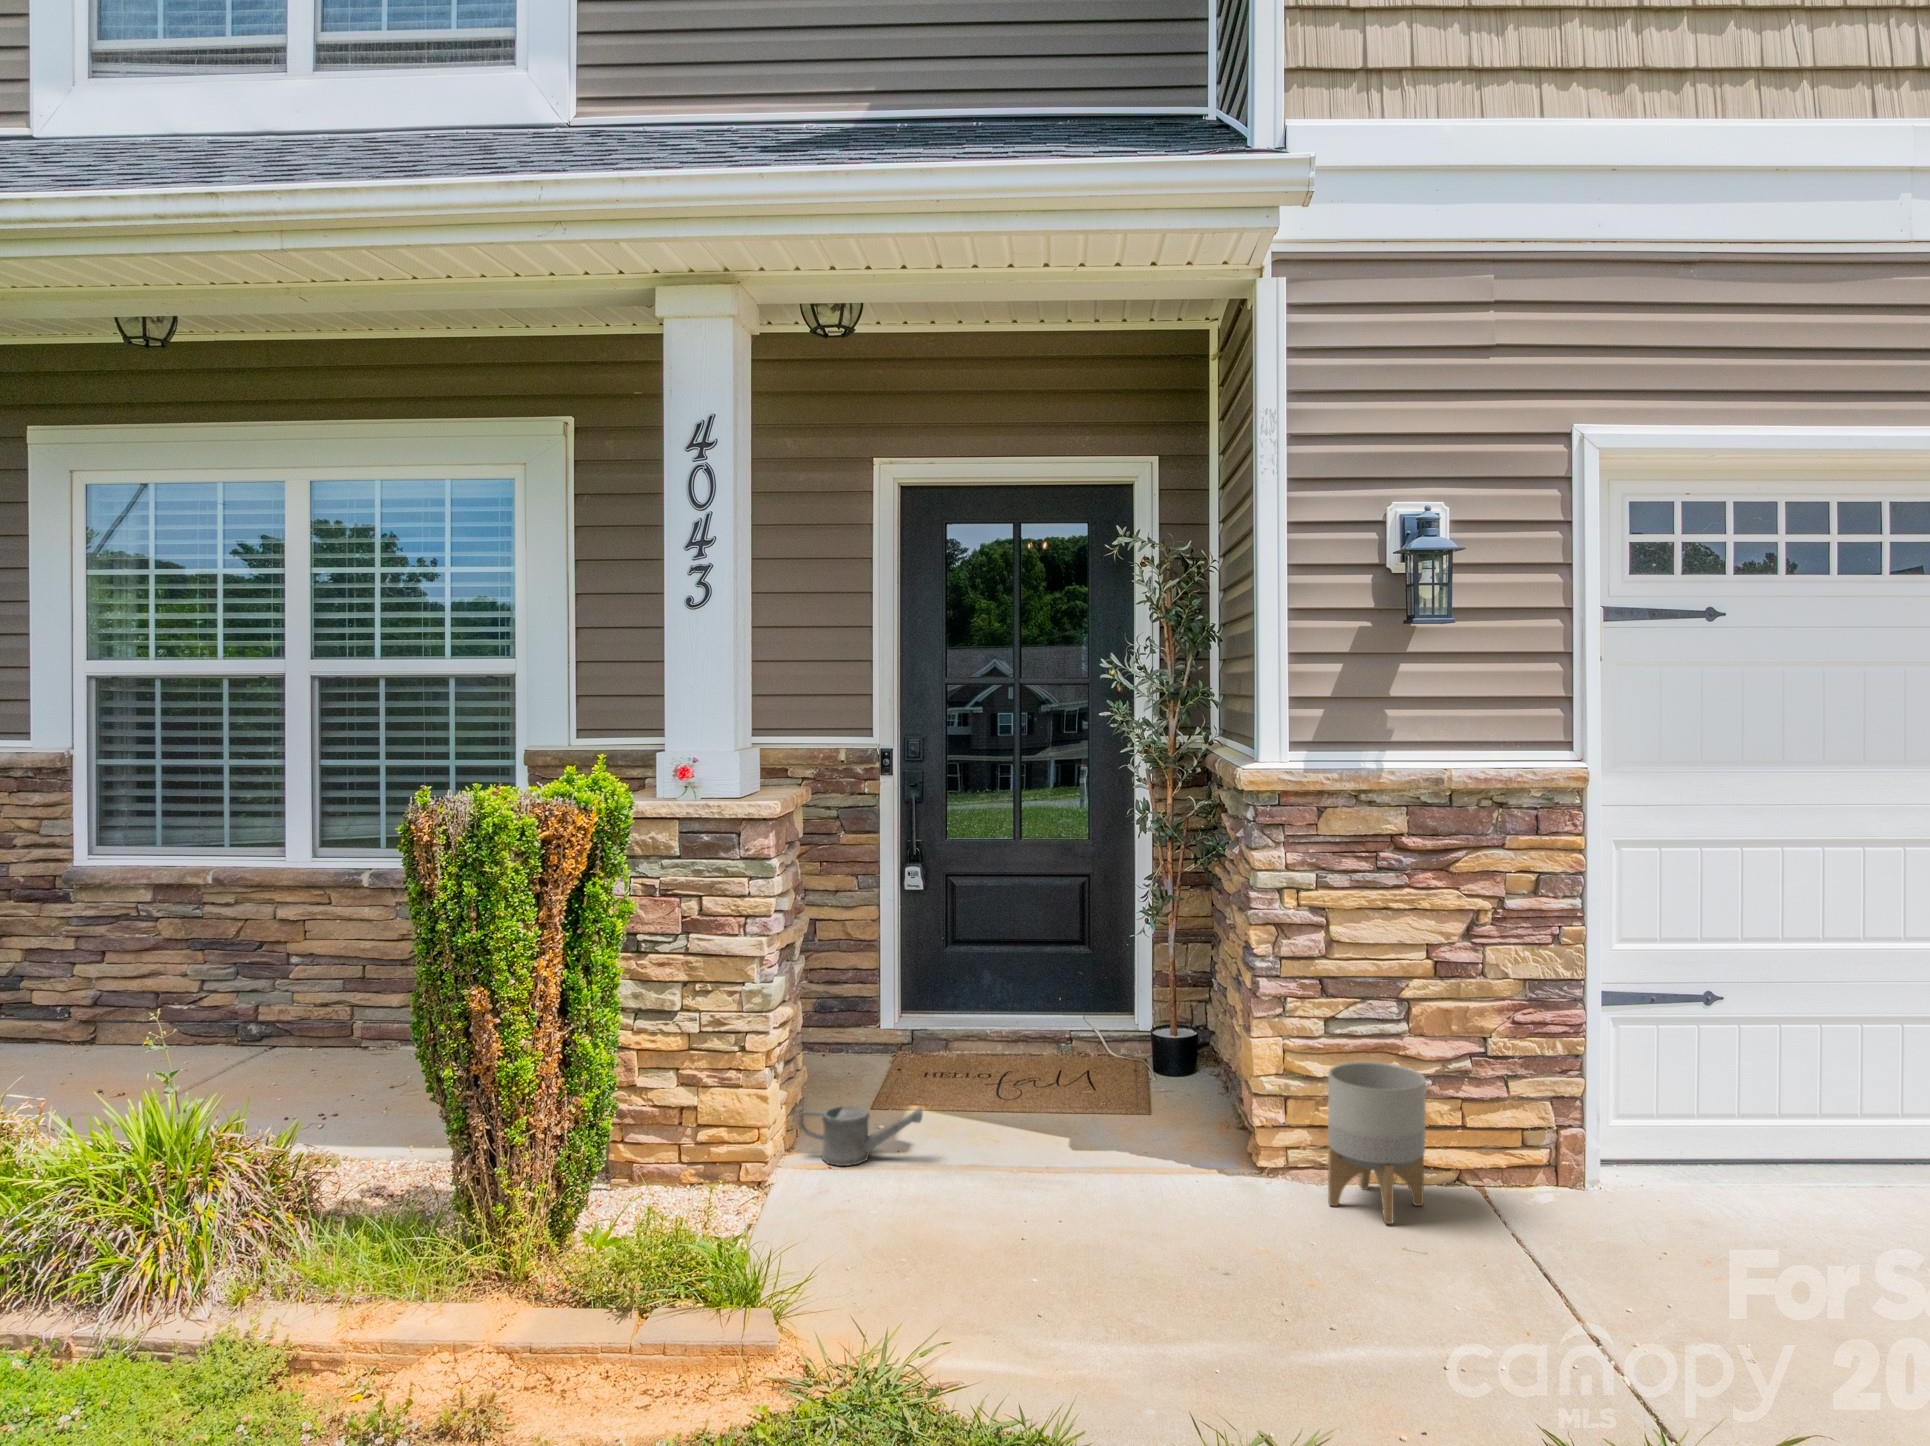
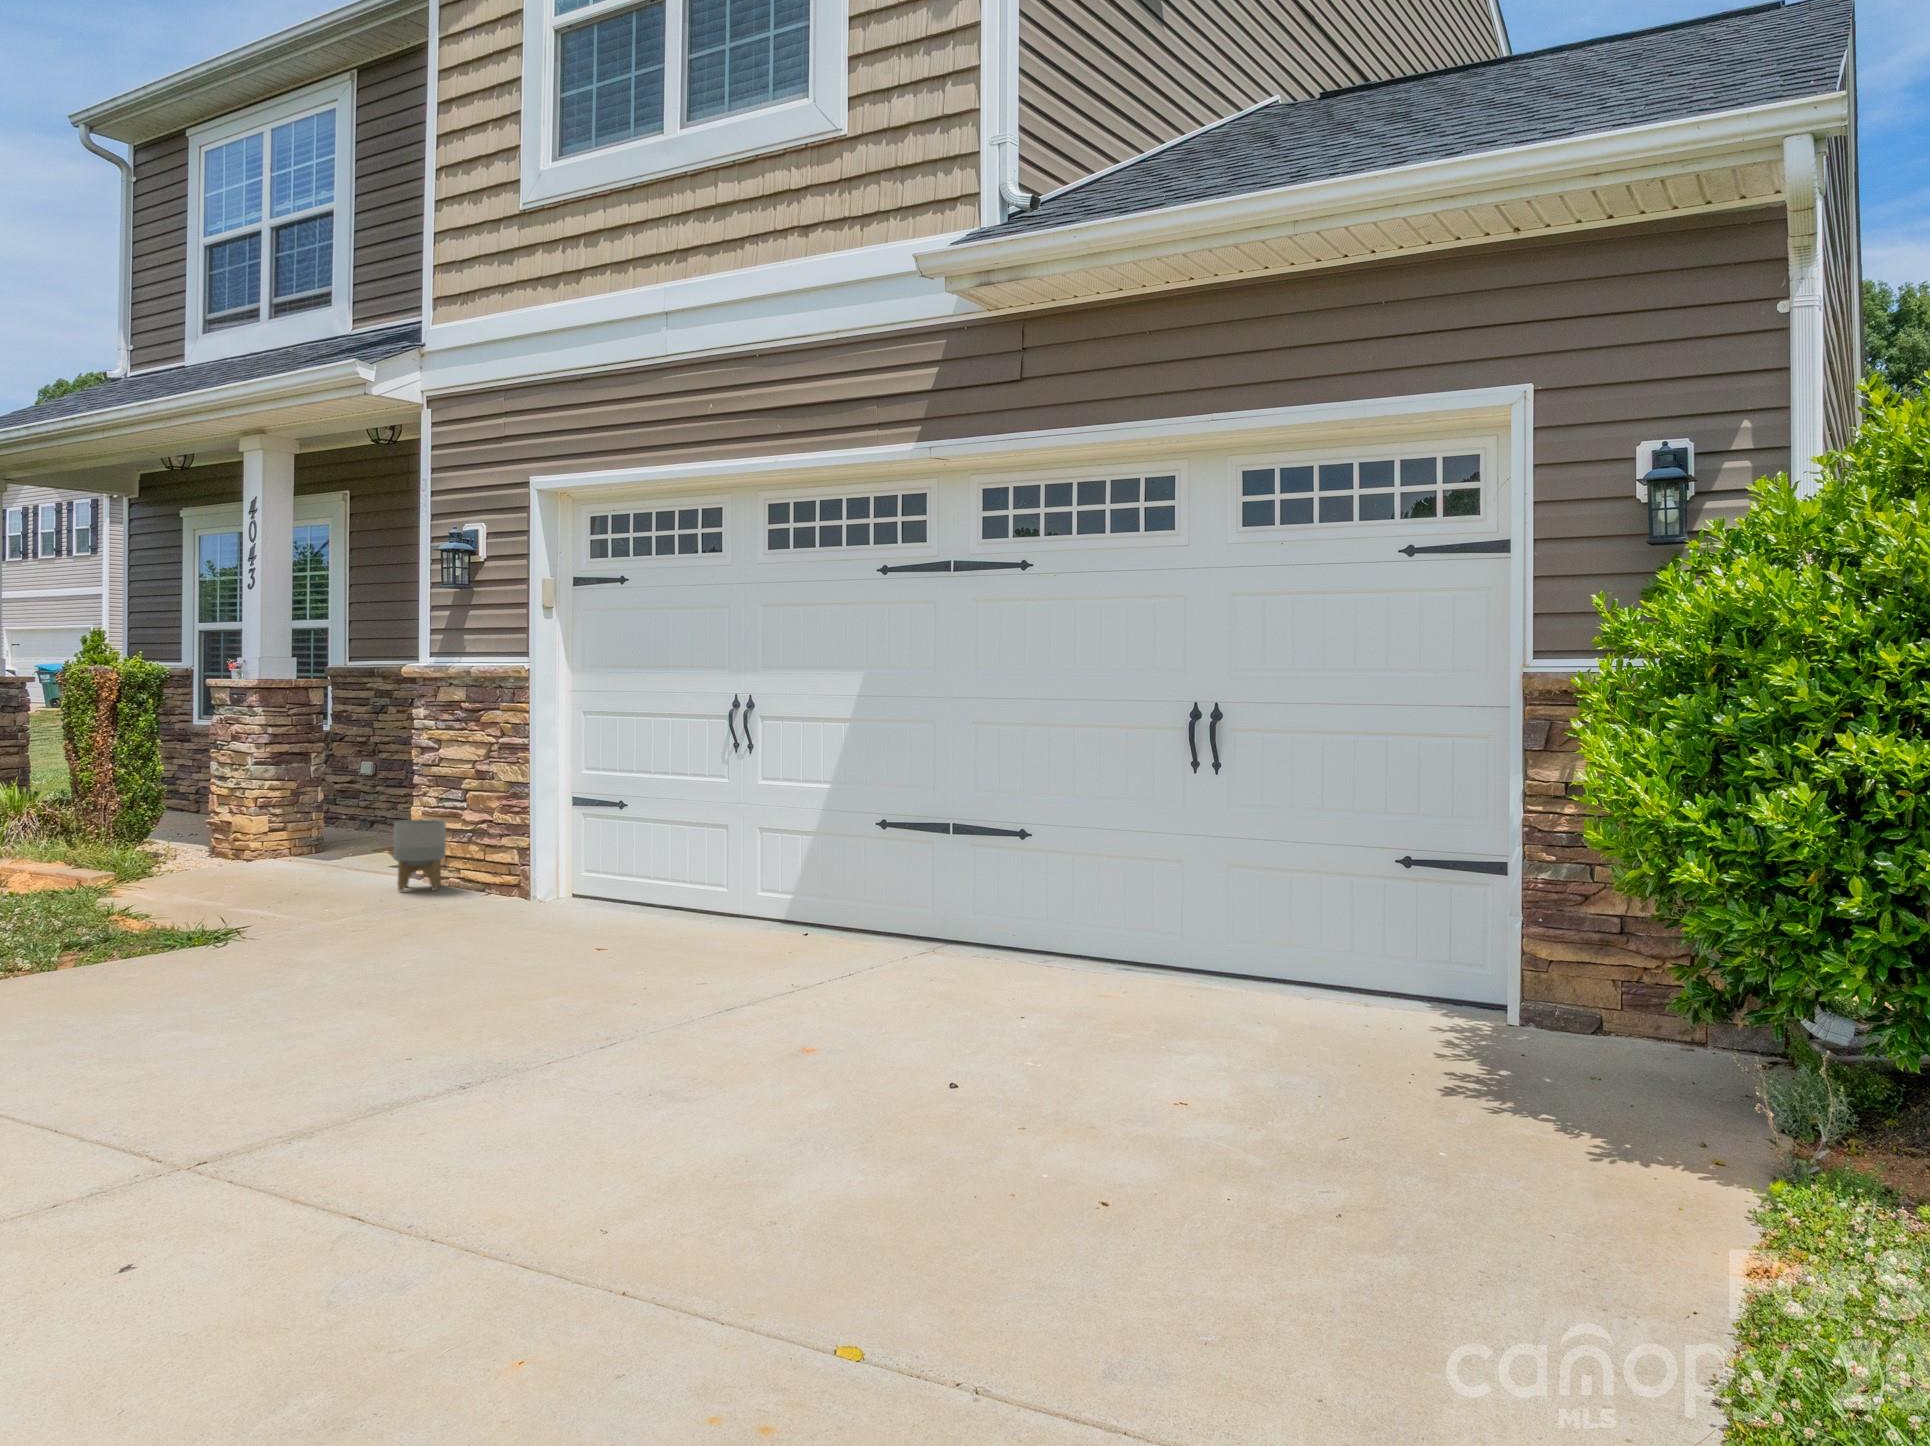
watering can: present [800,1106,923,1166] -> none [287,836,325,861]

